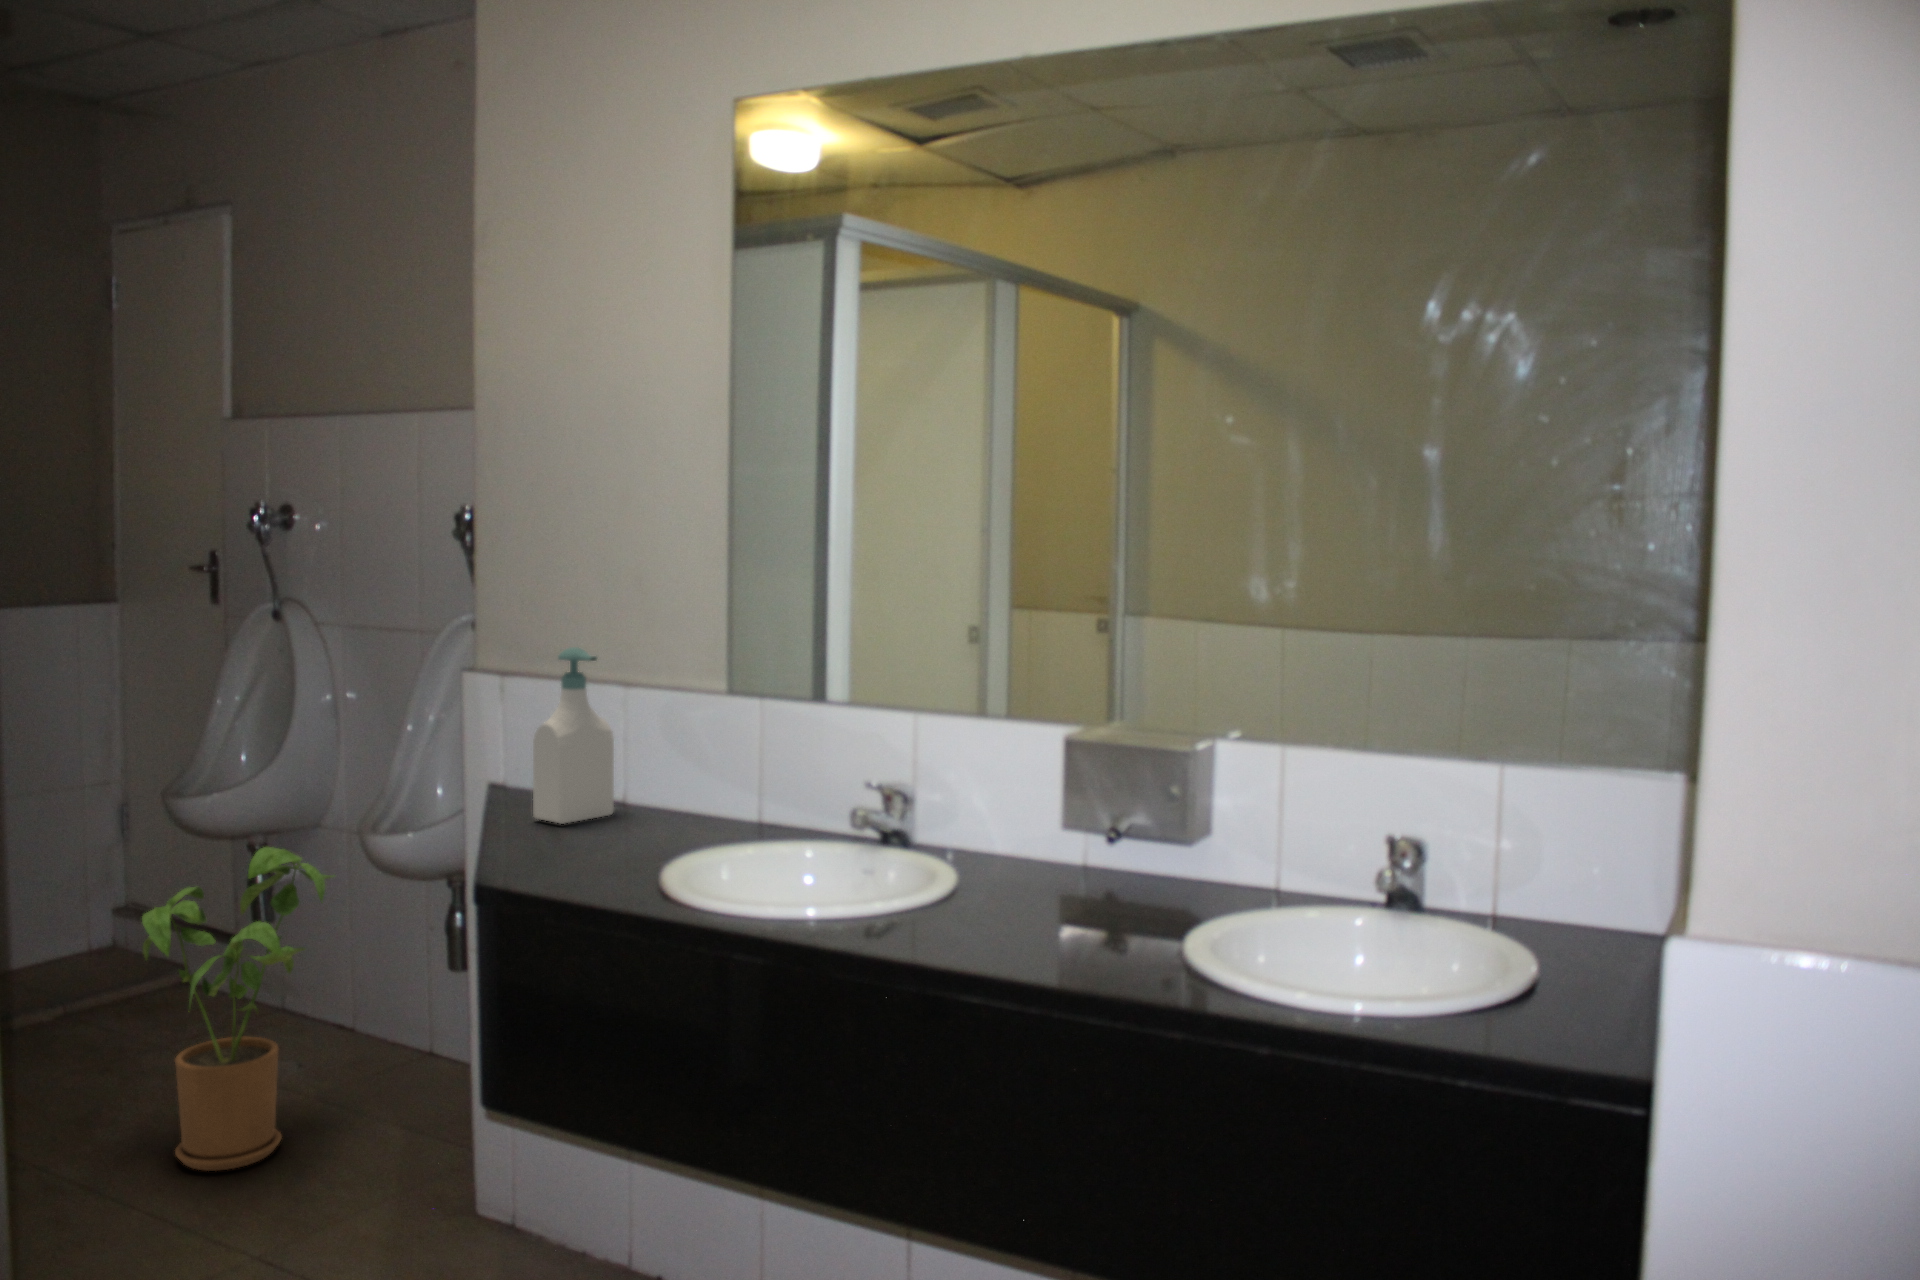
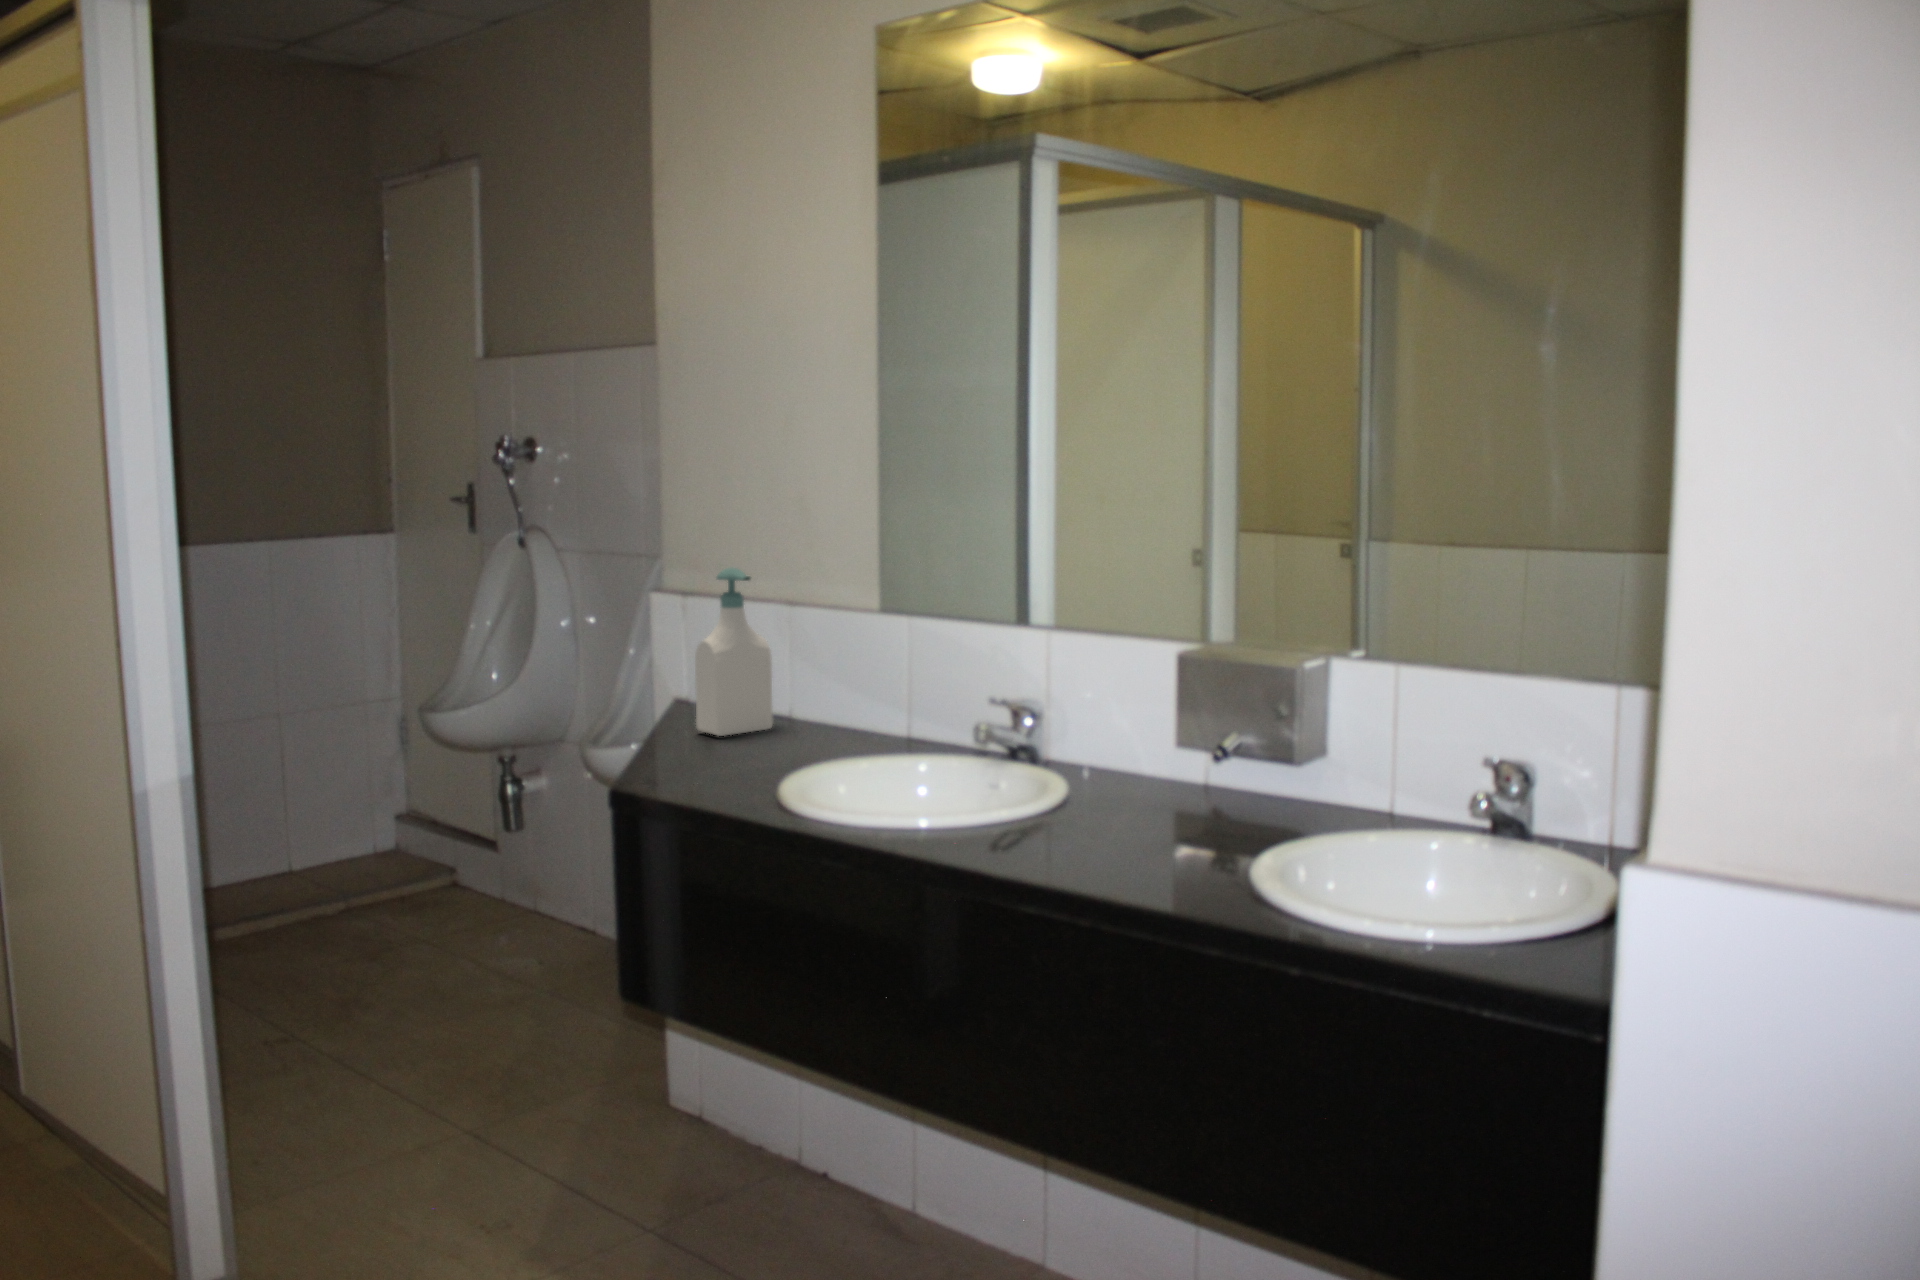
house plant: present [142,847,333,1171] -> none [392,756,562,1048]

